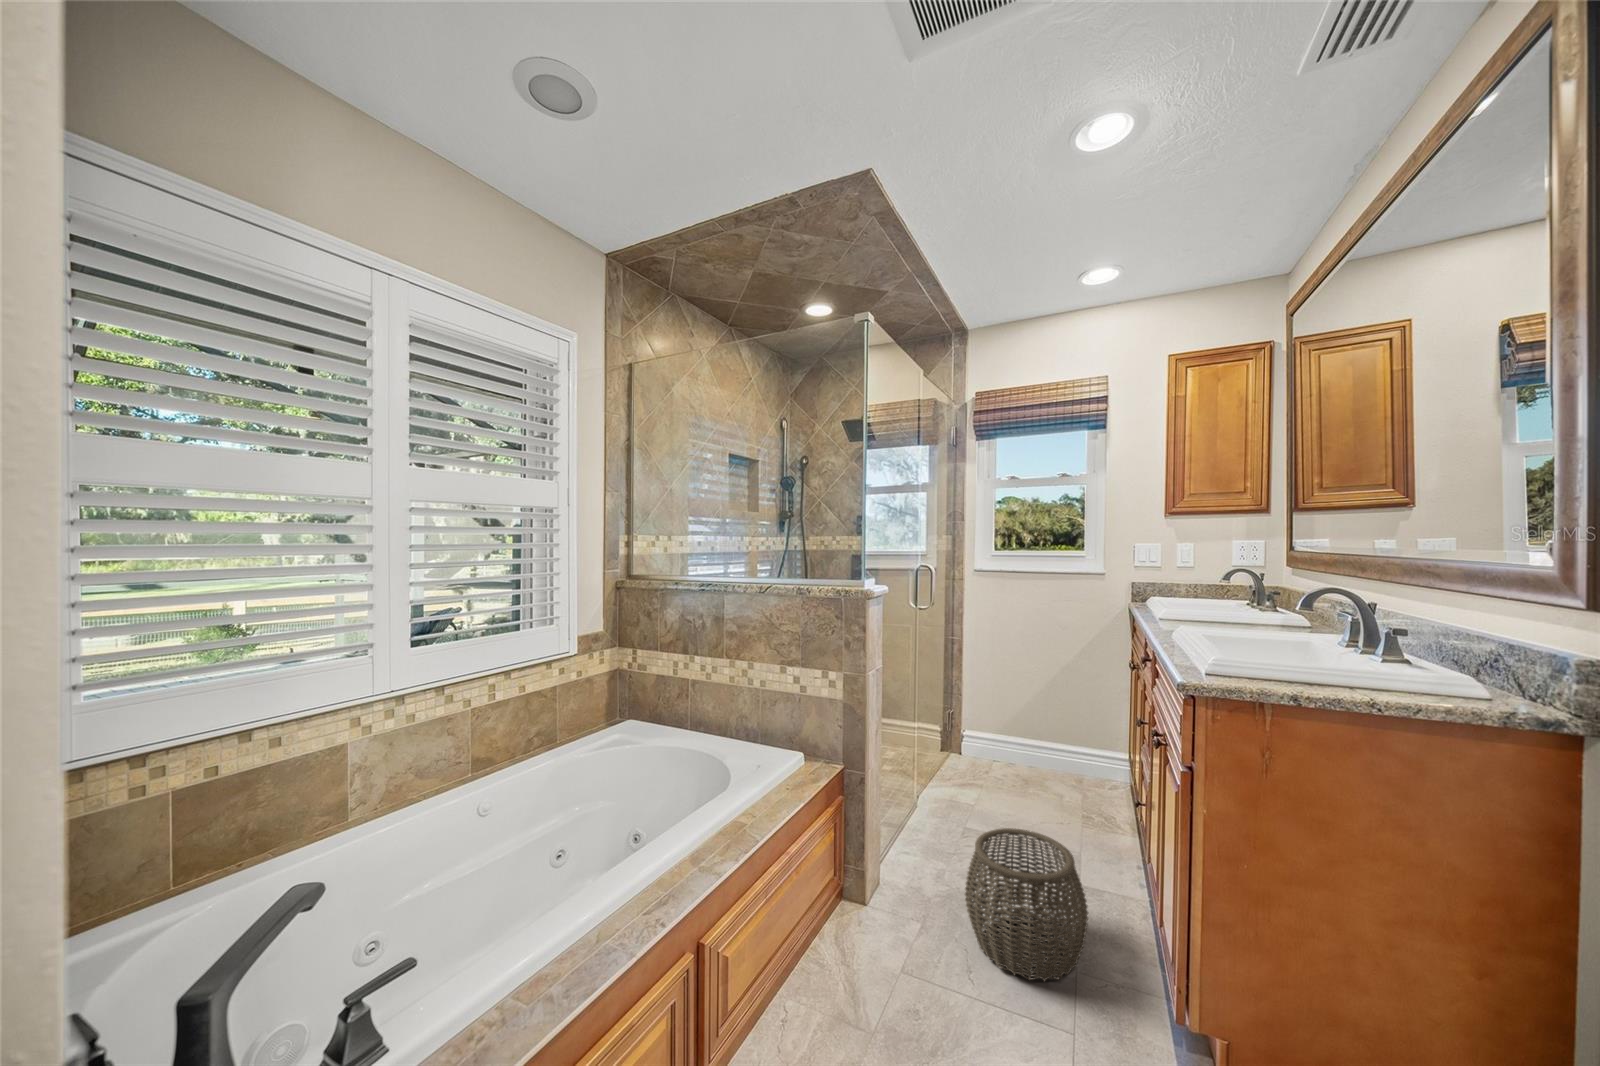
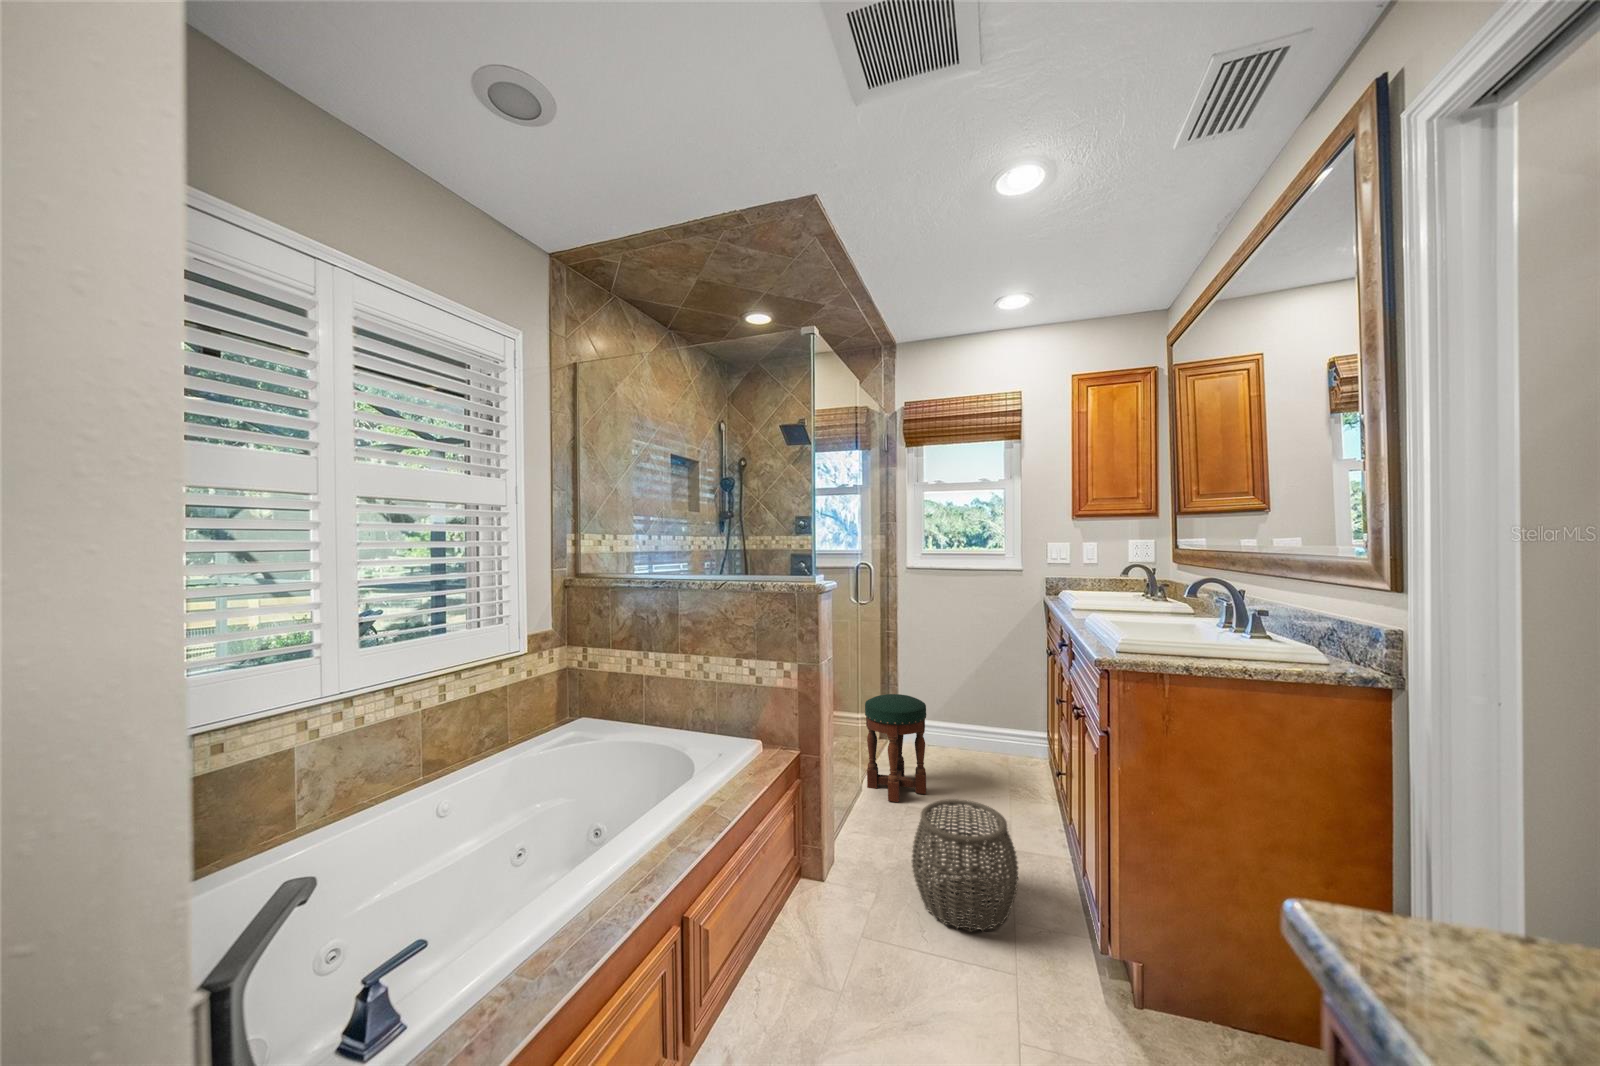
stool: none [924,706,991,824] -> present [865,694,926,802]

